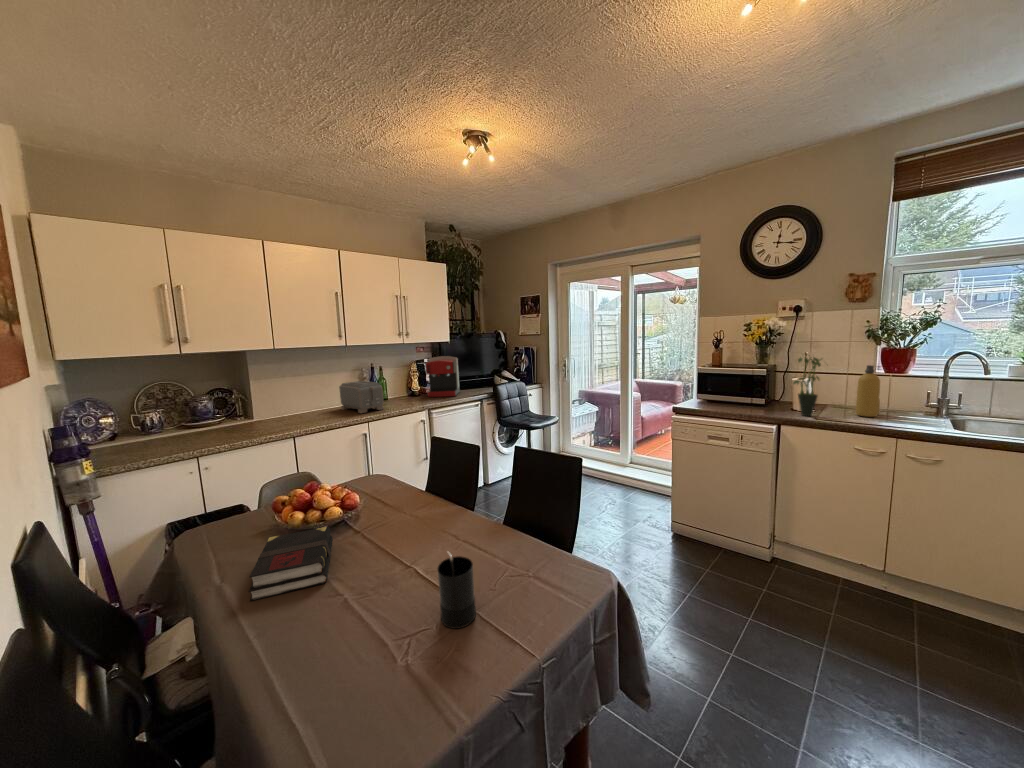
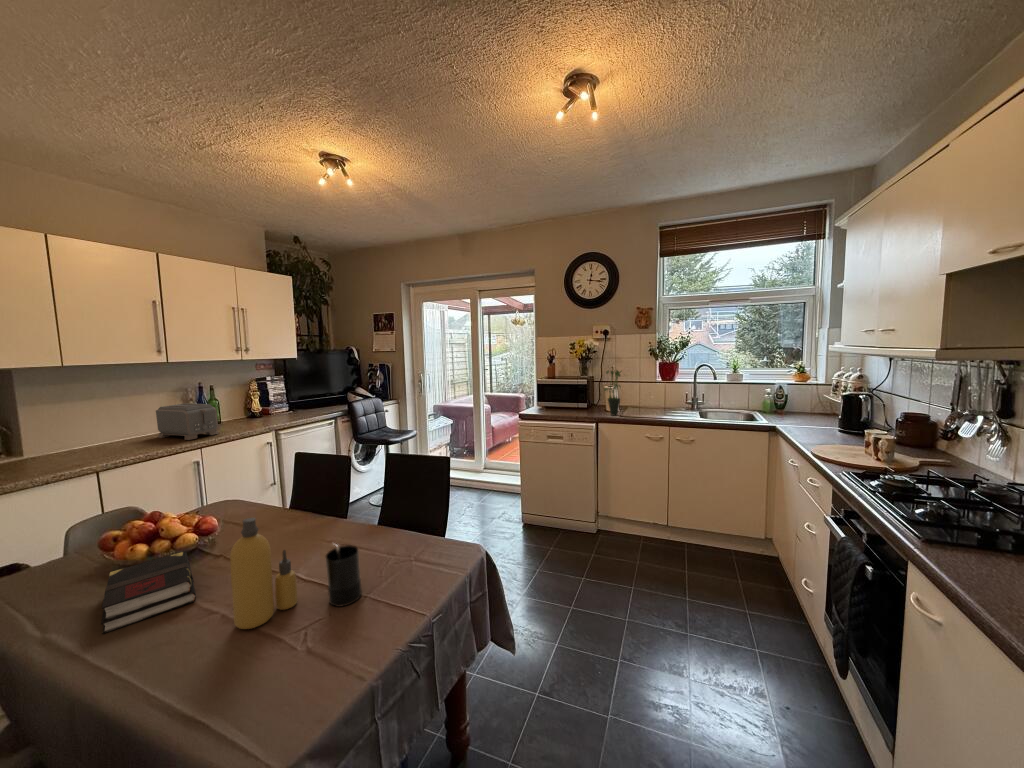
coffee maker: present [425,356,460,397] -> none [267,374,308,419]
bottle: present [856,365,880,417] -> present [230,518,297,629]

